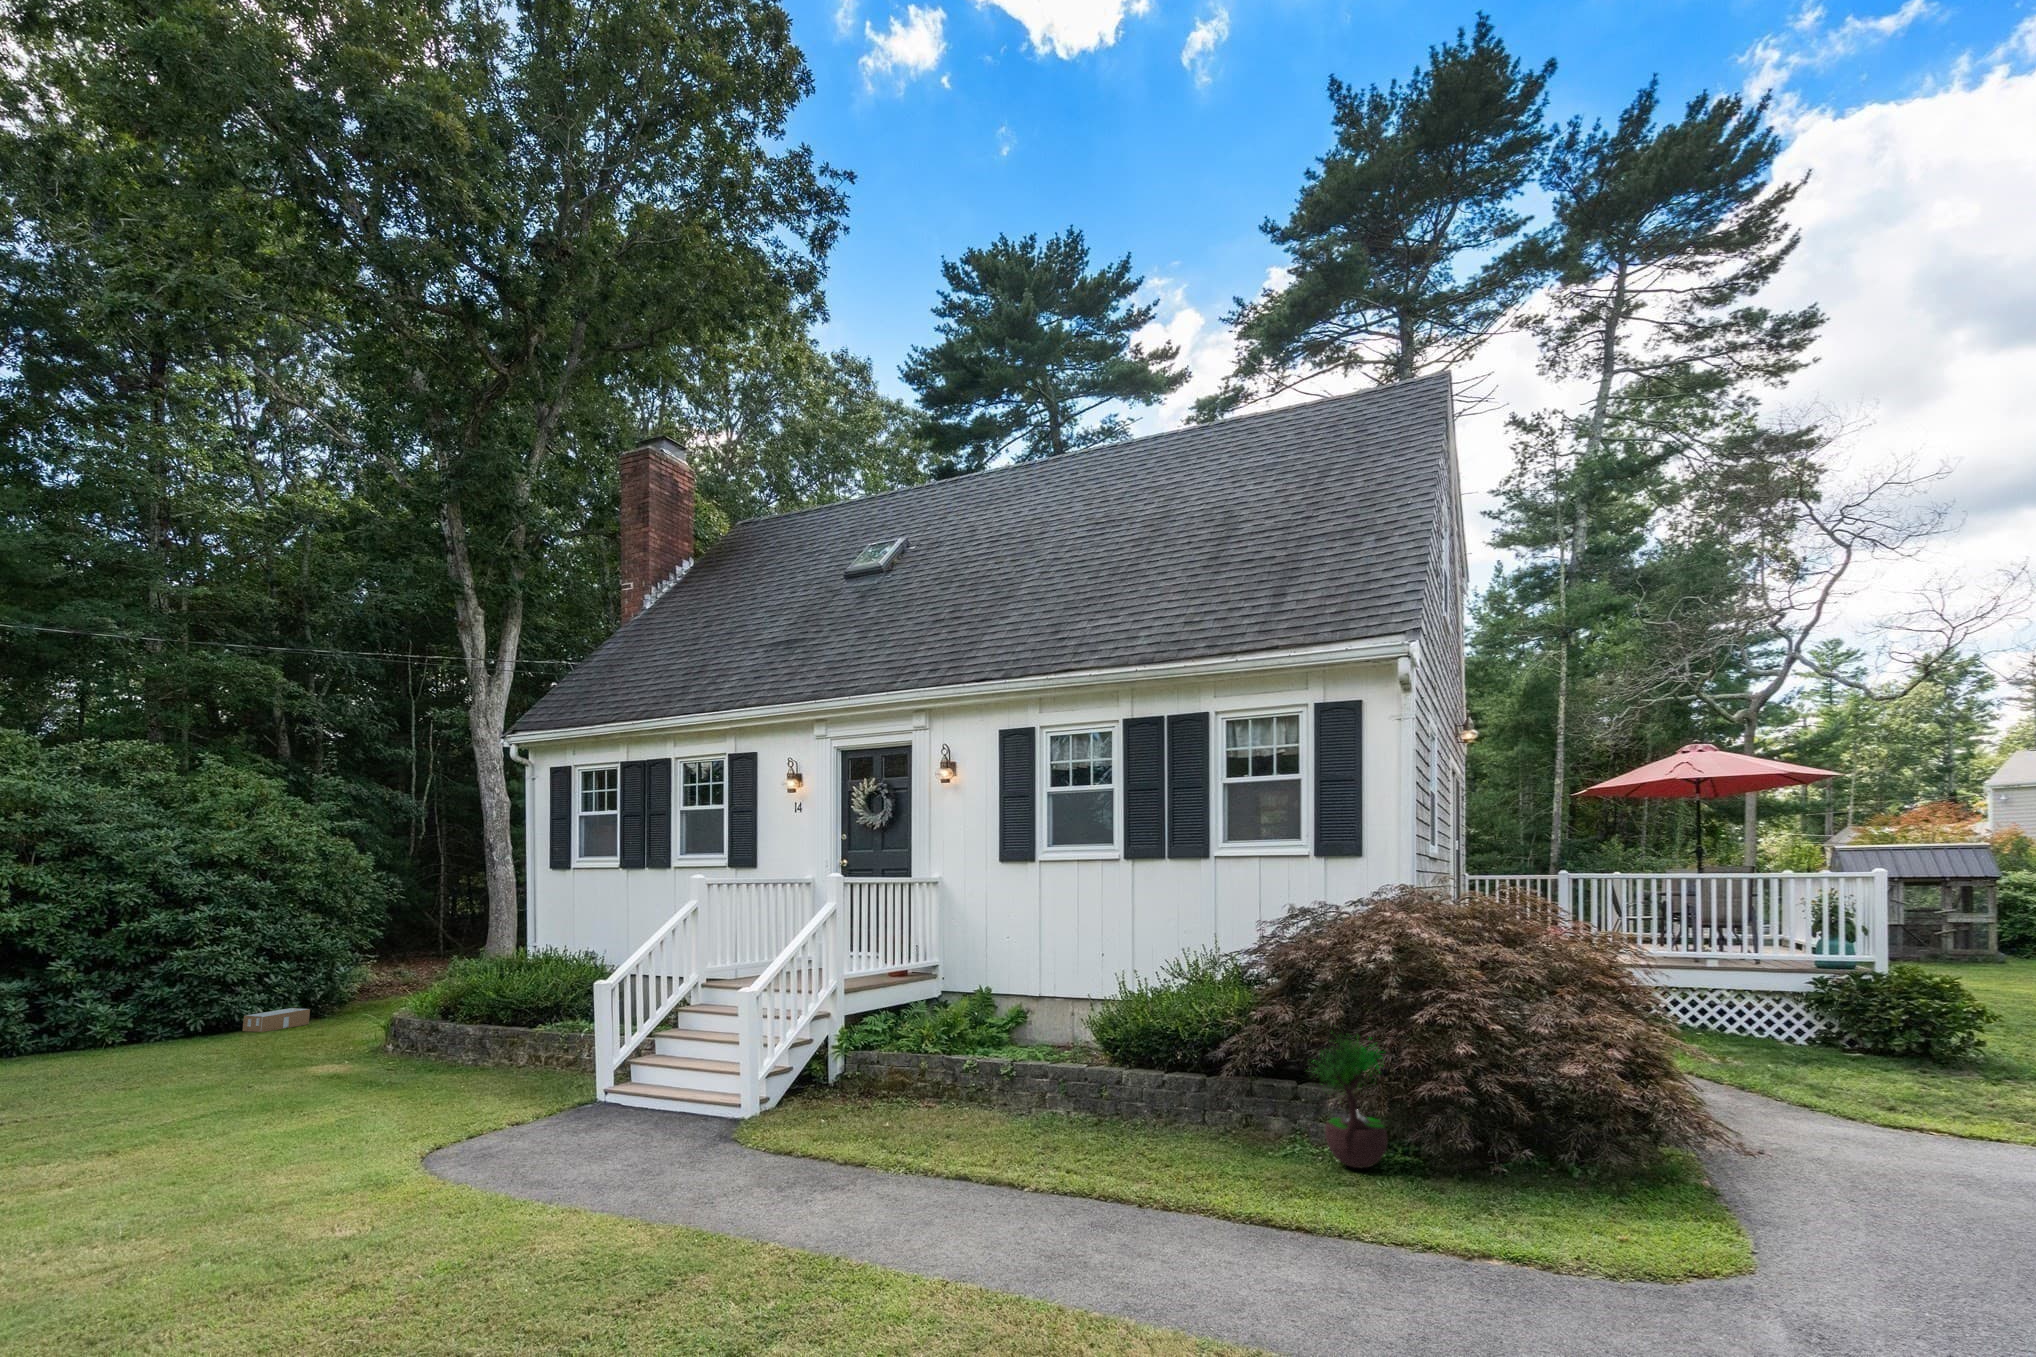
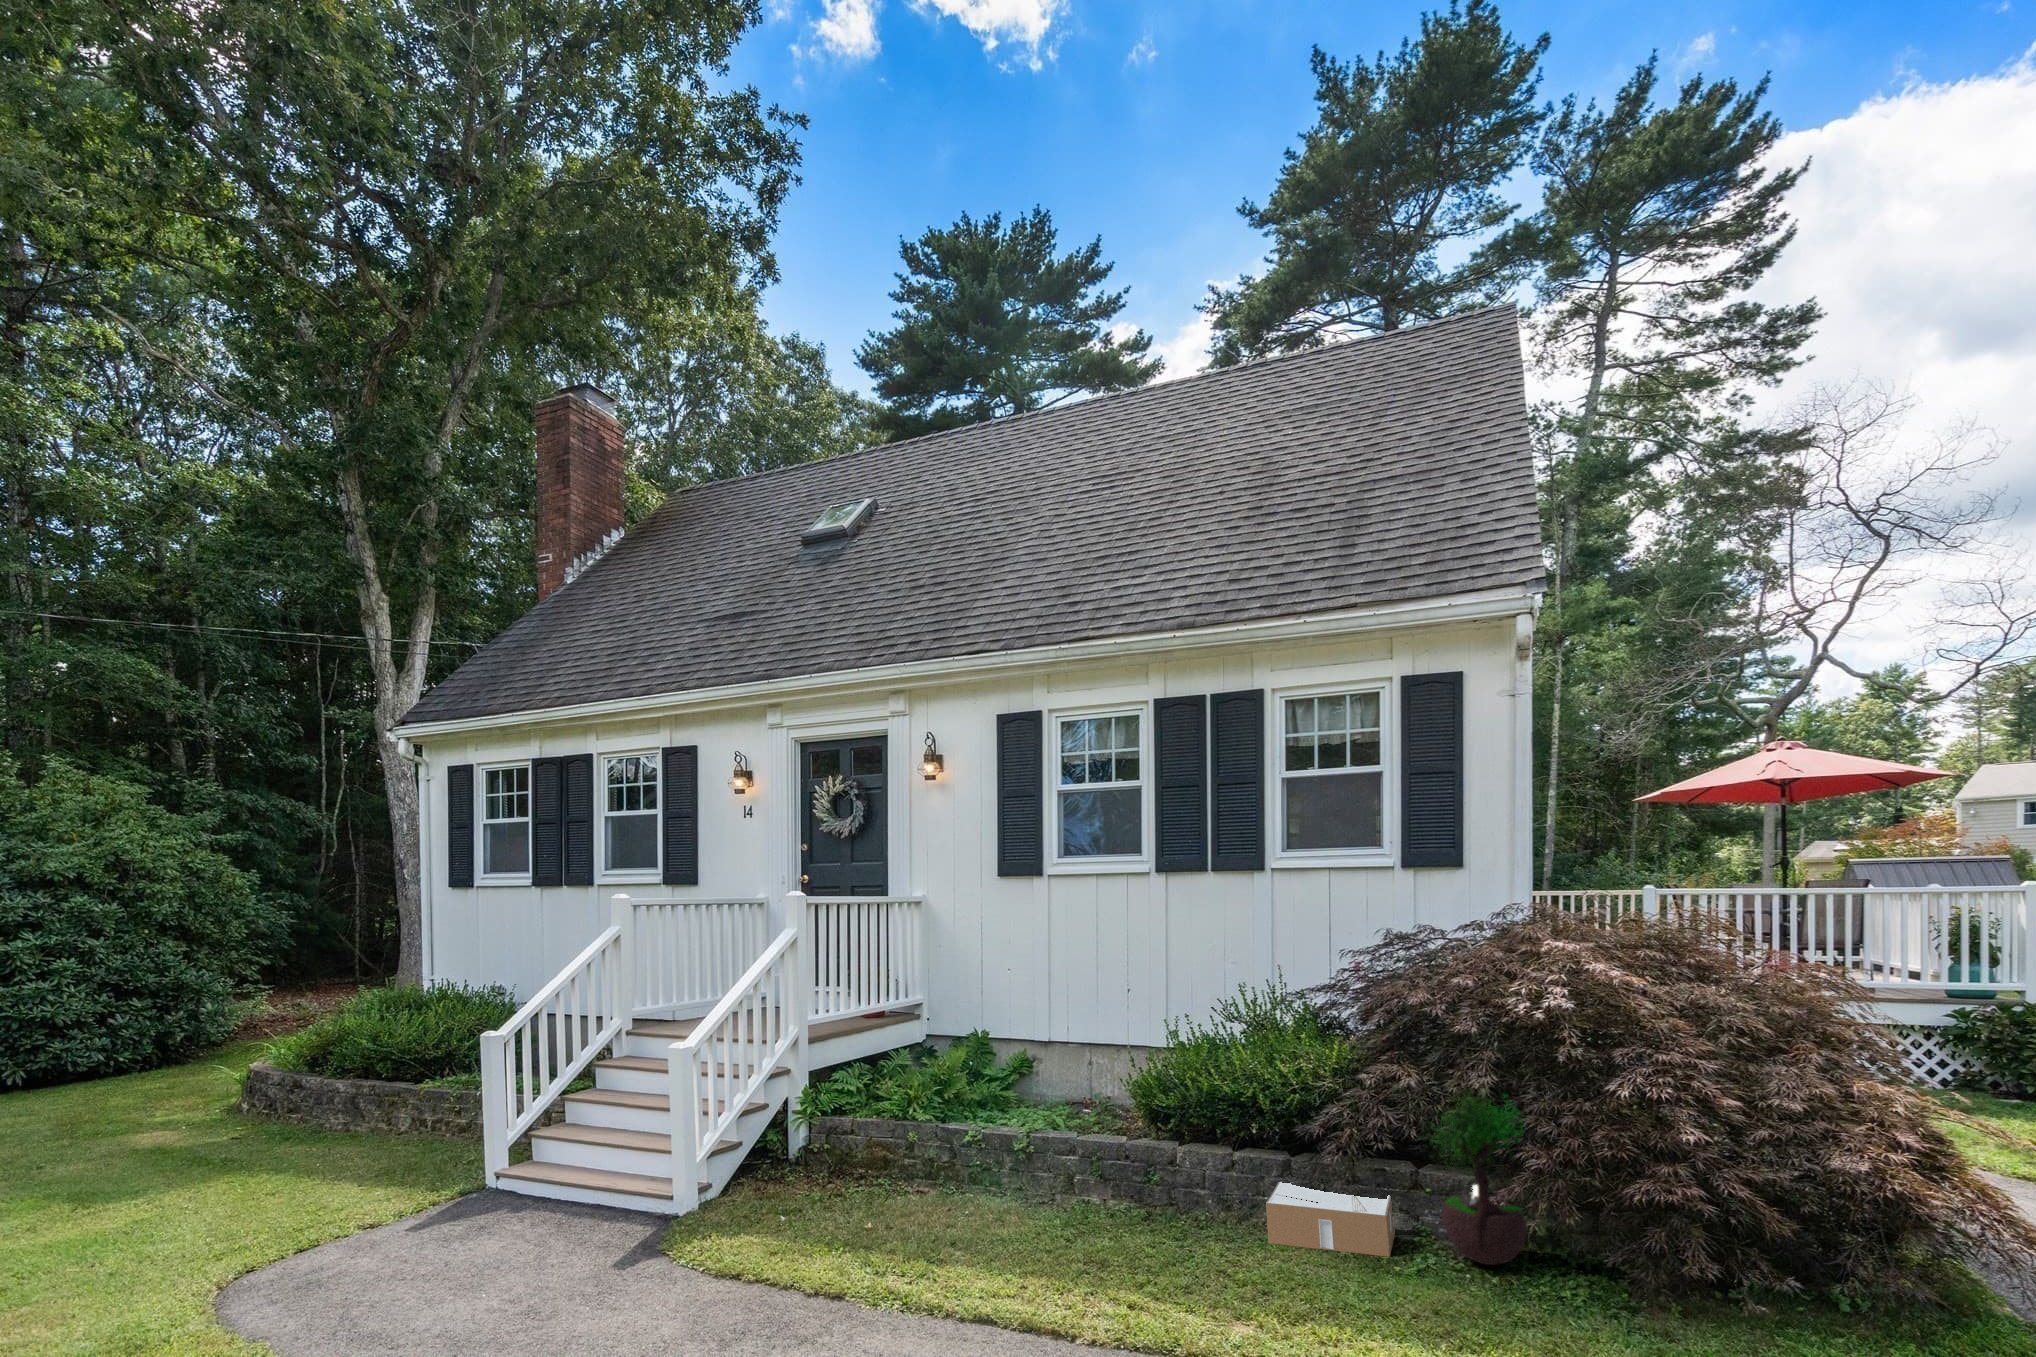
cardboard box: present [243,1008,310,1032] -> present [1266,1182,1395,1257]

